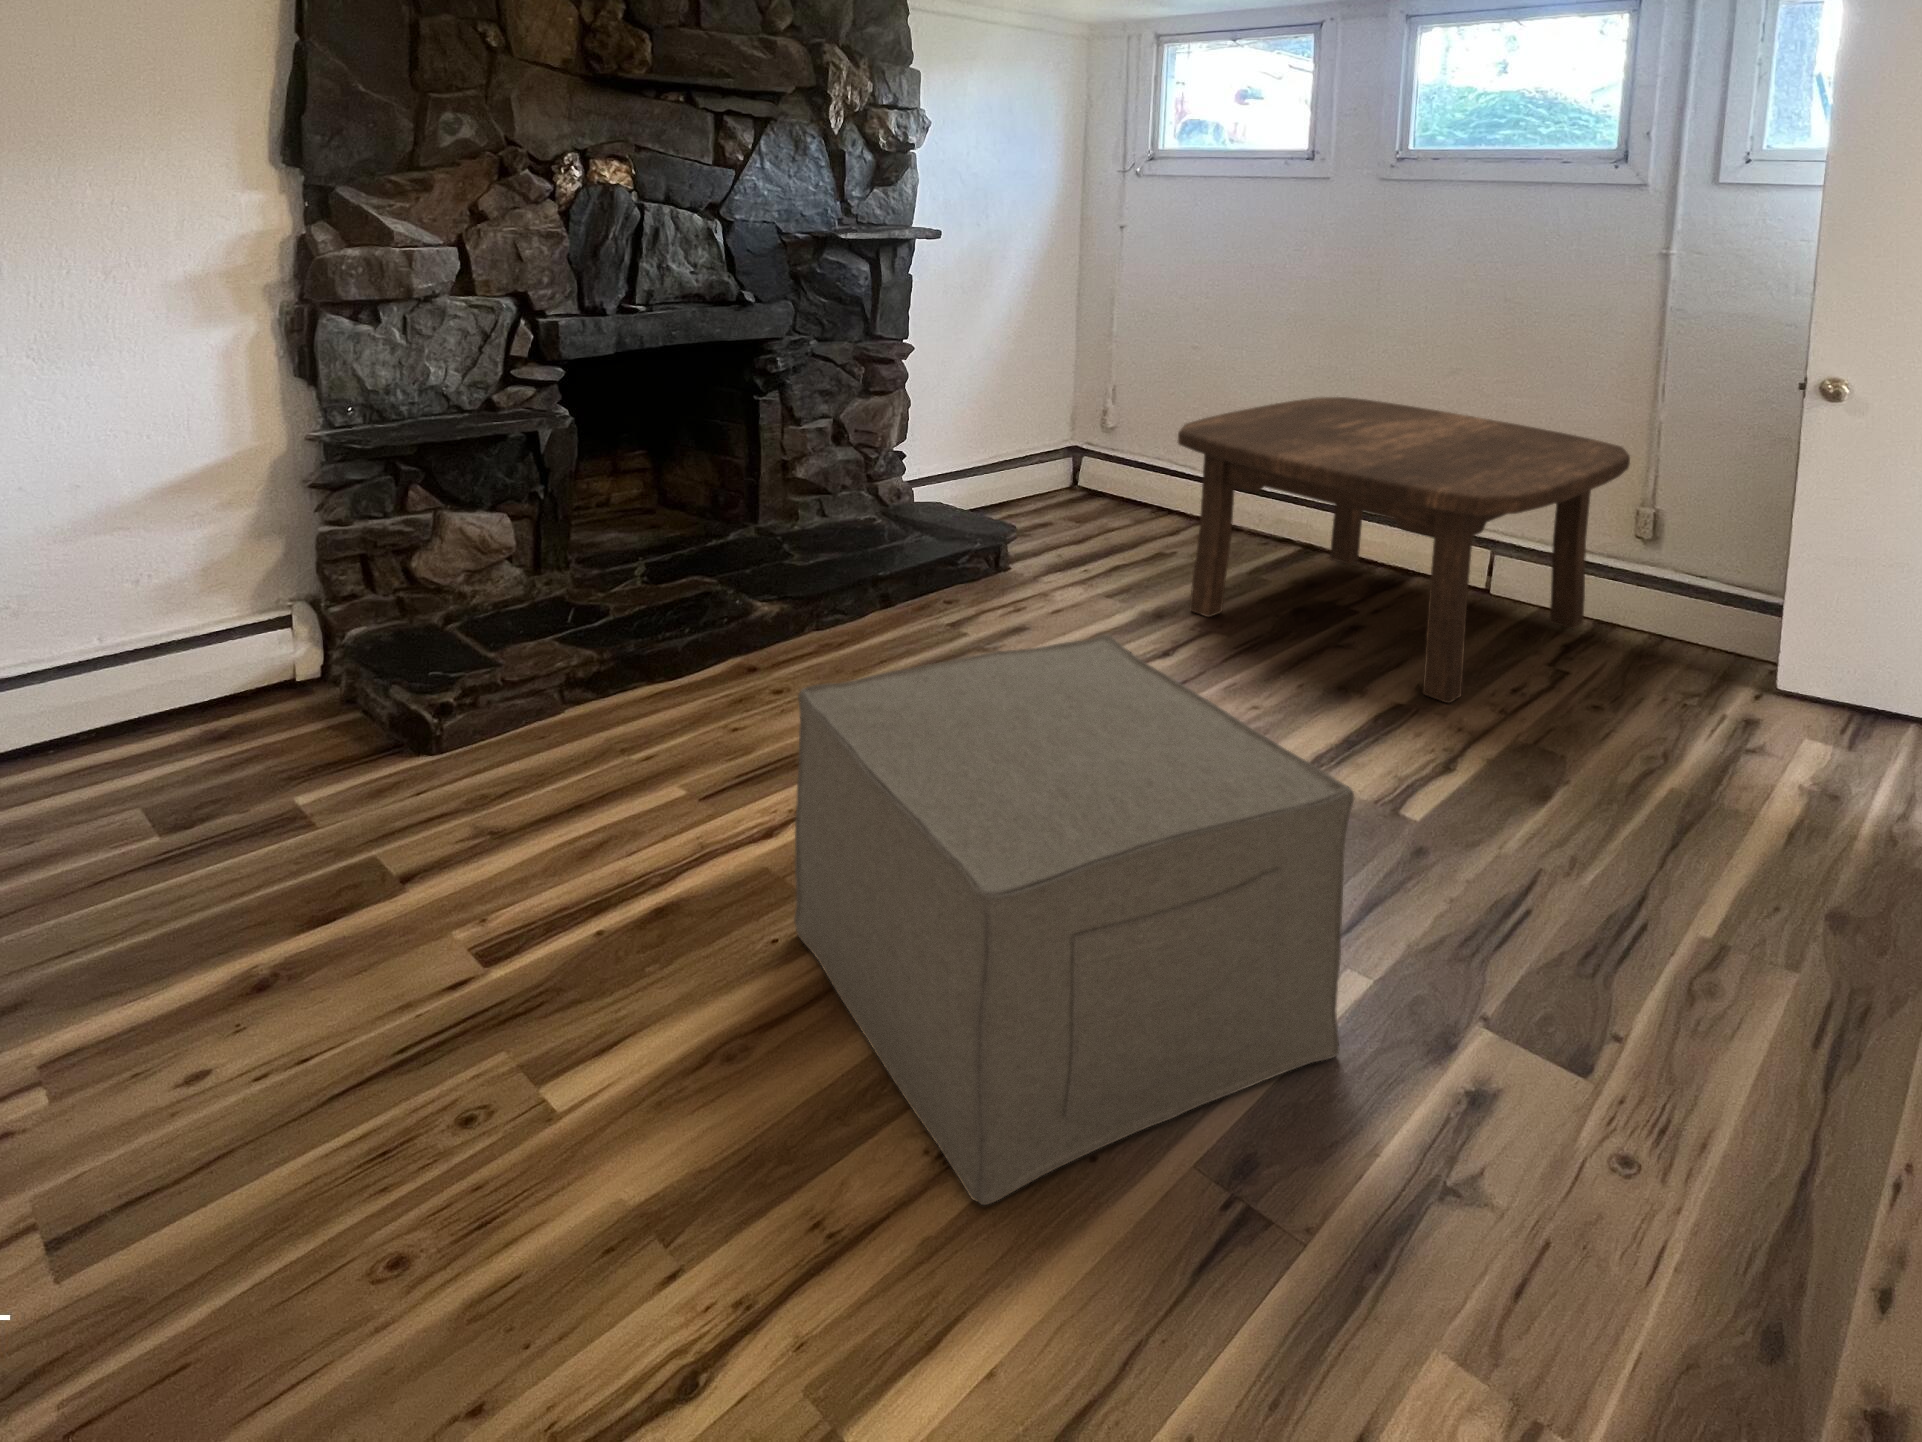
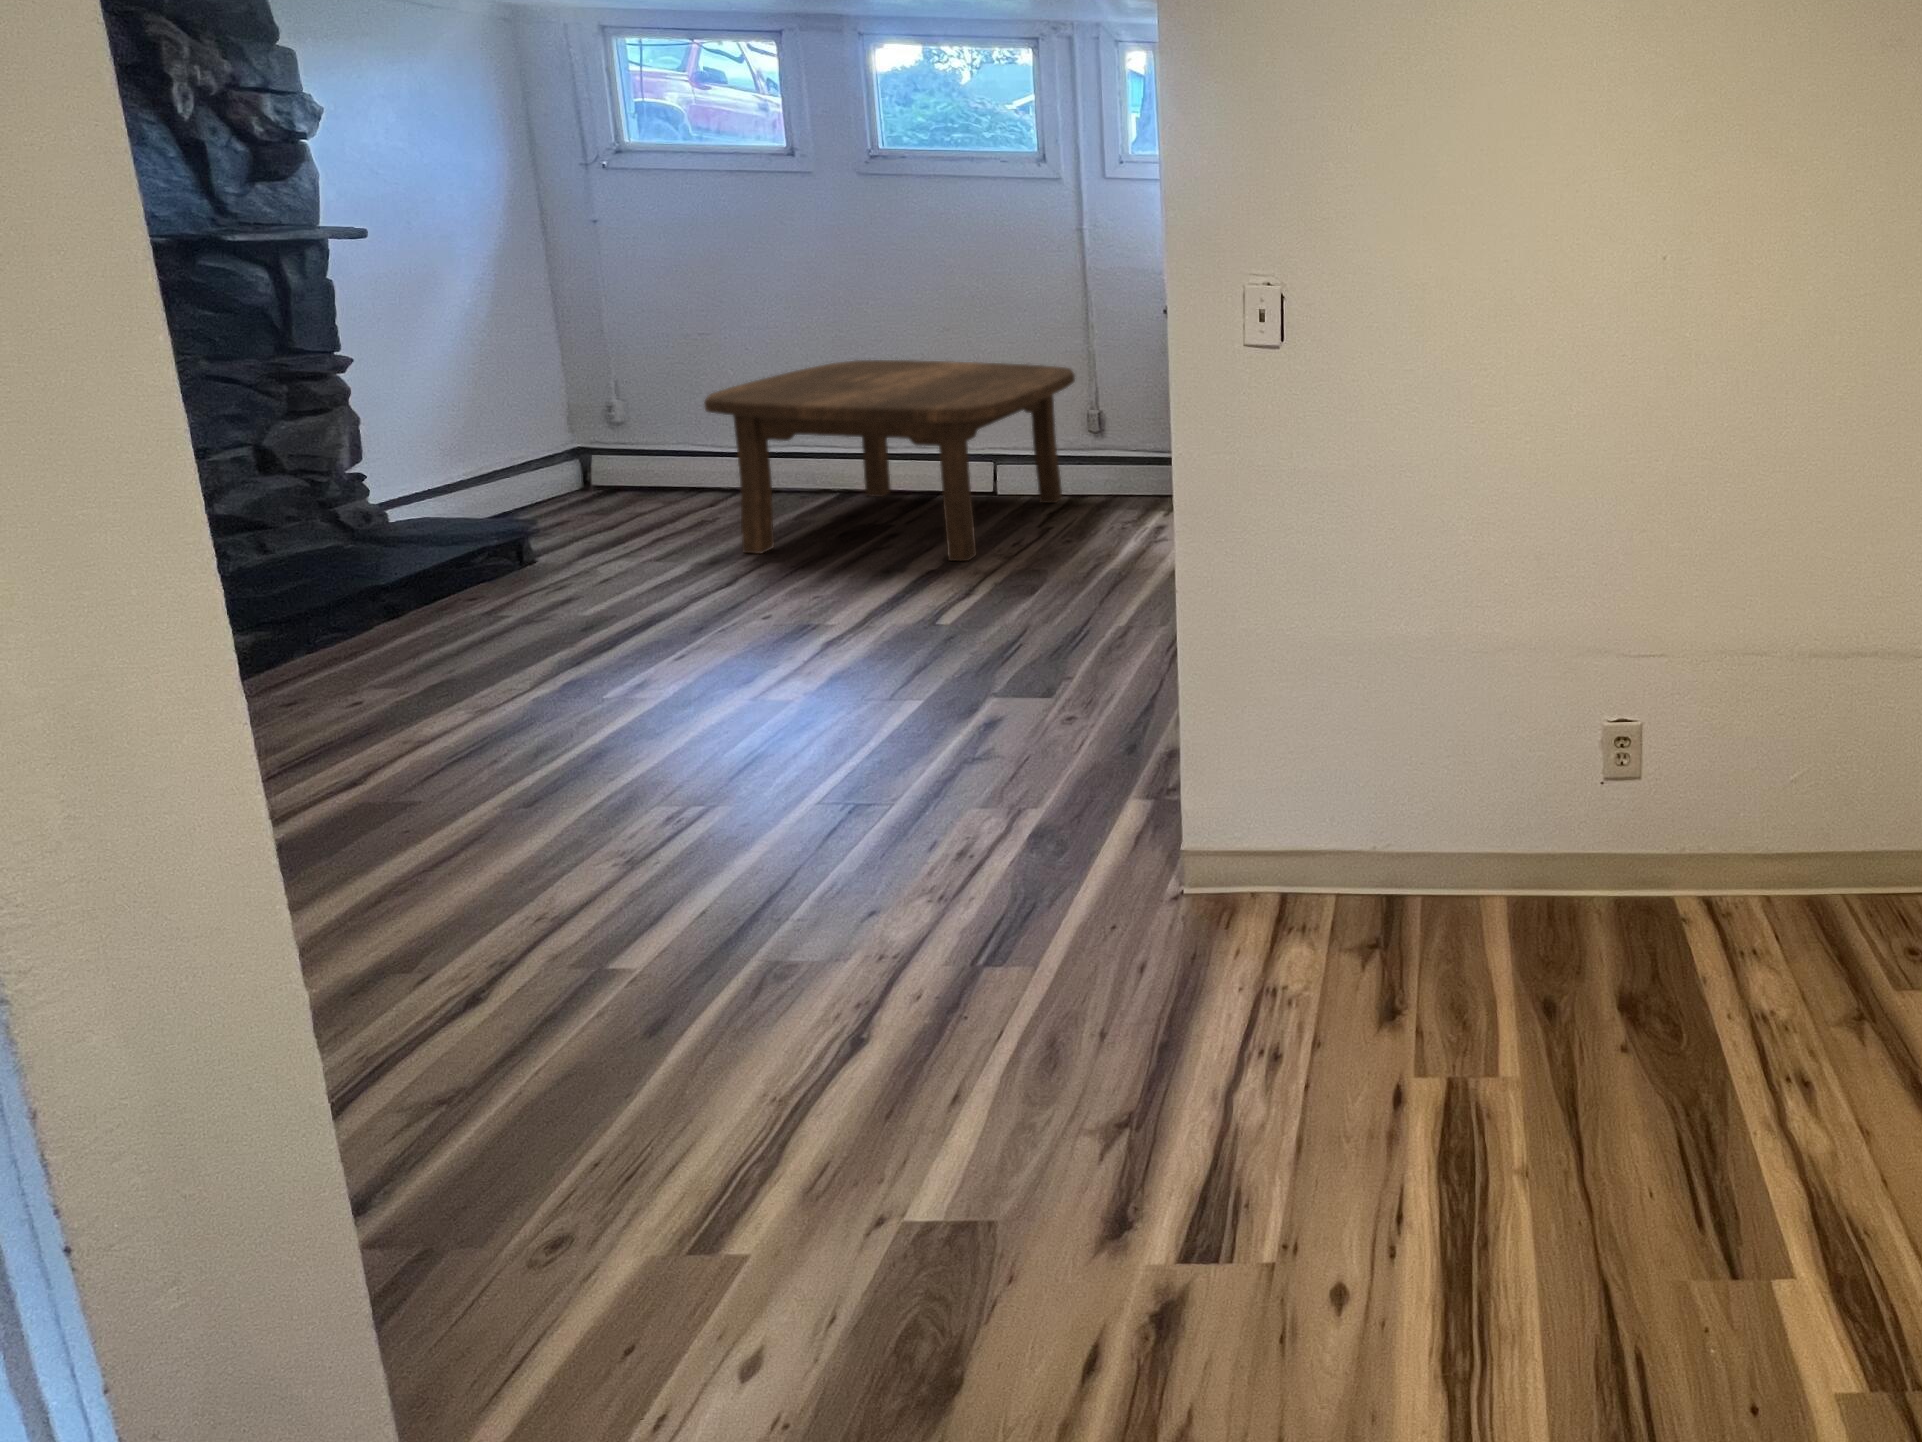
ottoman: present [794,635,1354,1205] -> none [389,538,905,869]

